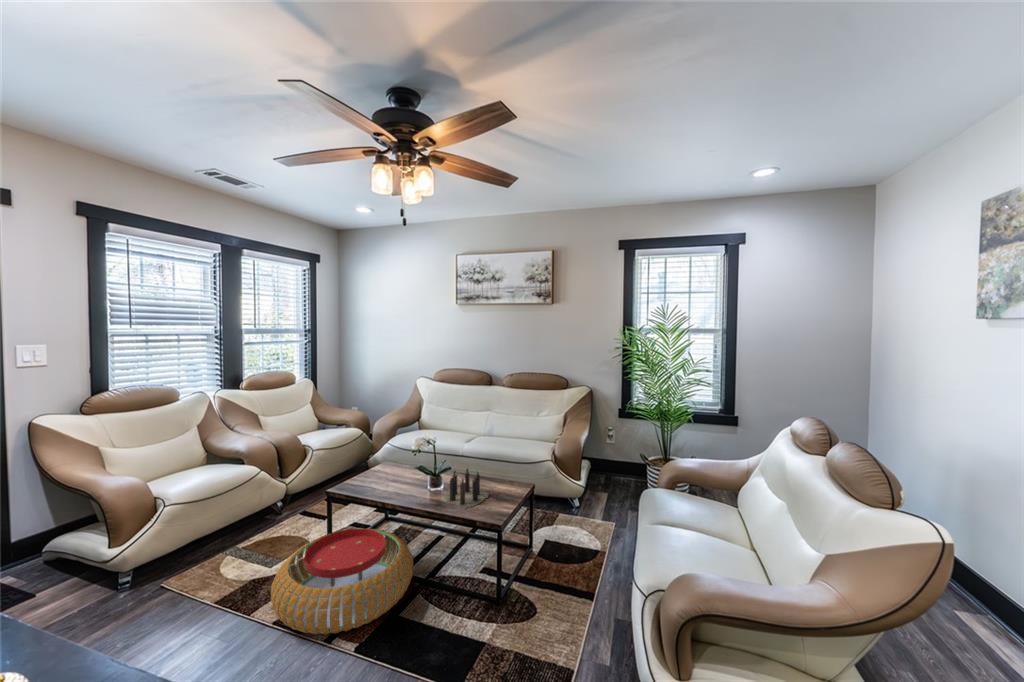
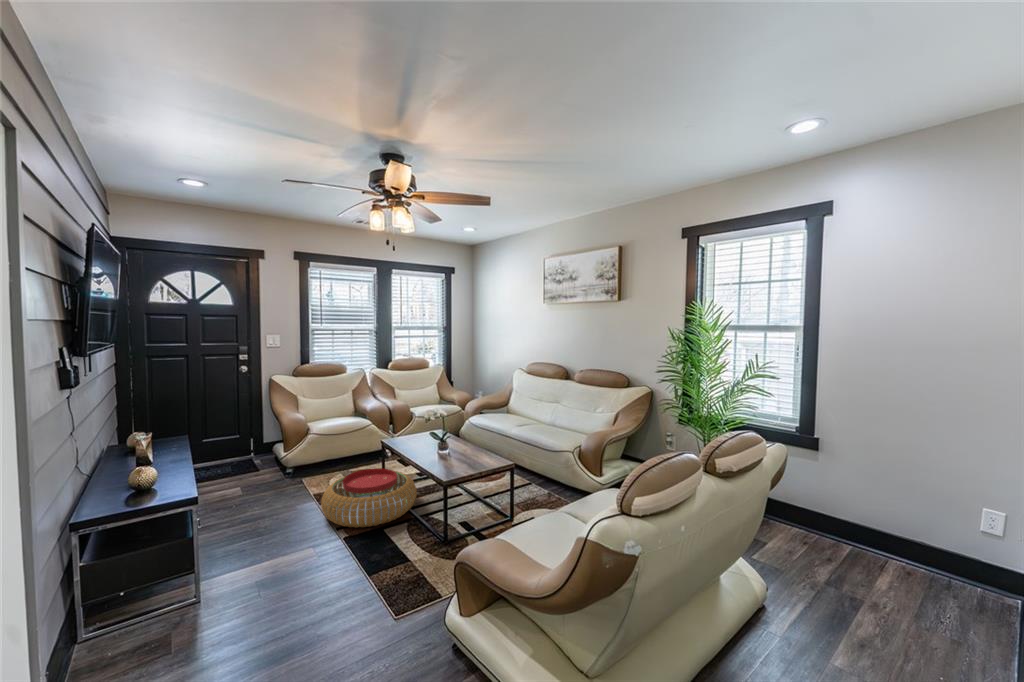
candle: present [443,468,489,507] -> none [434,439,473,469]

